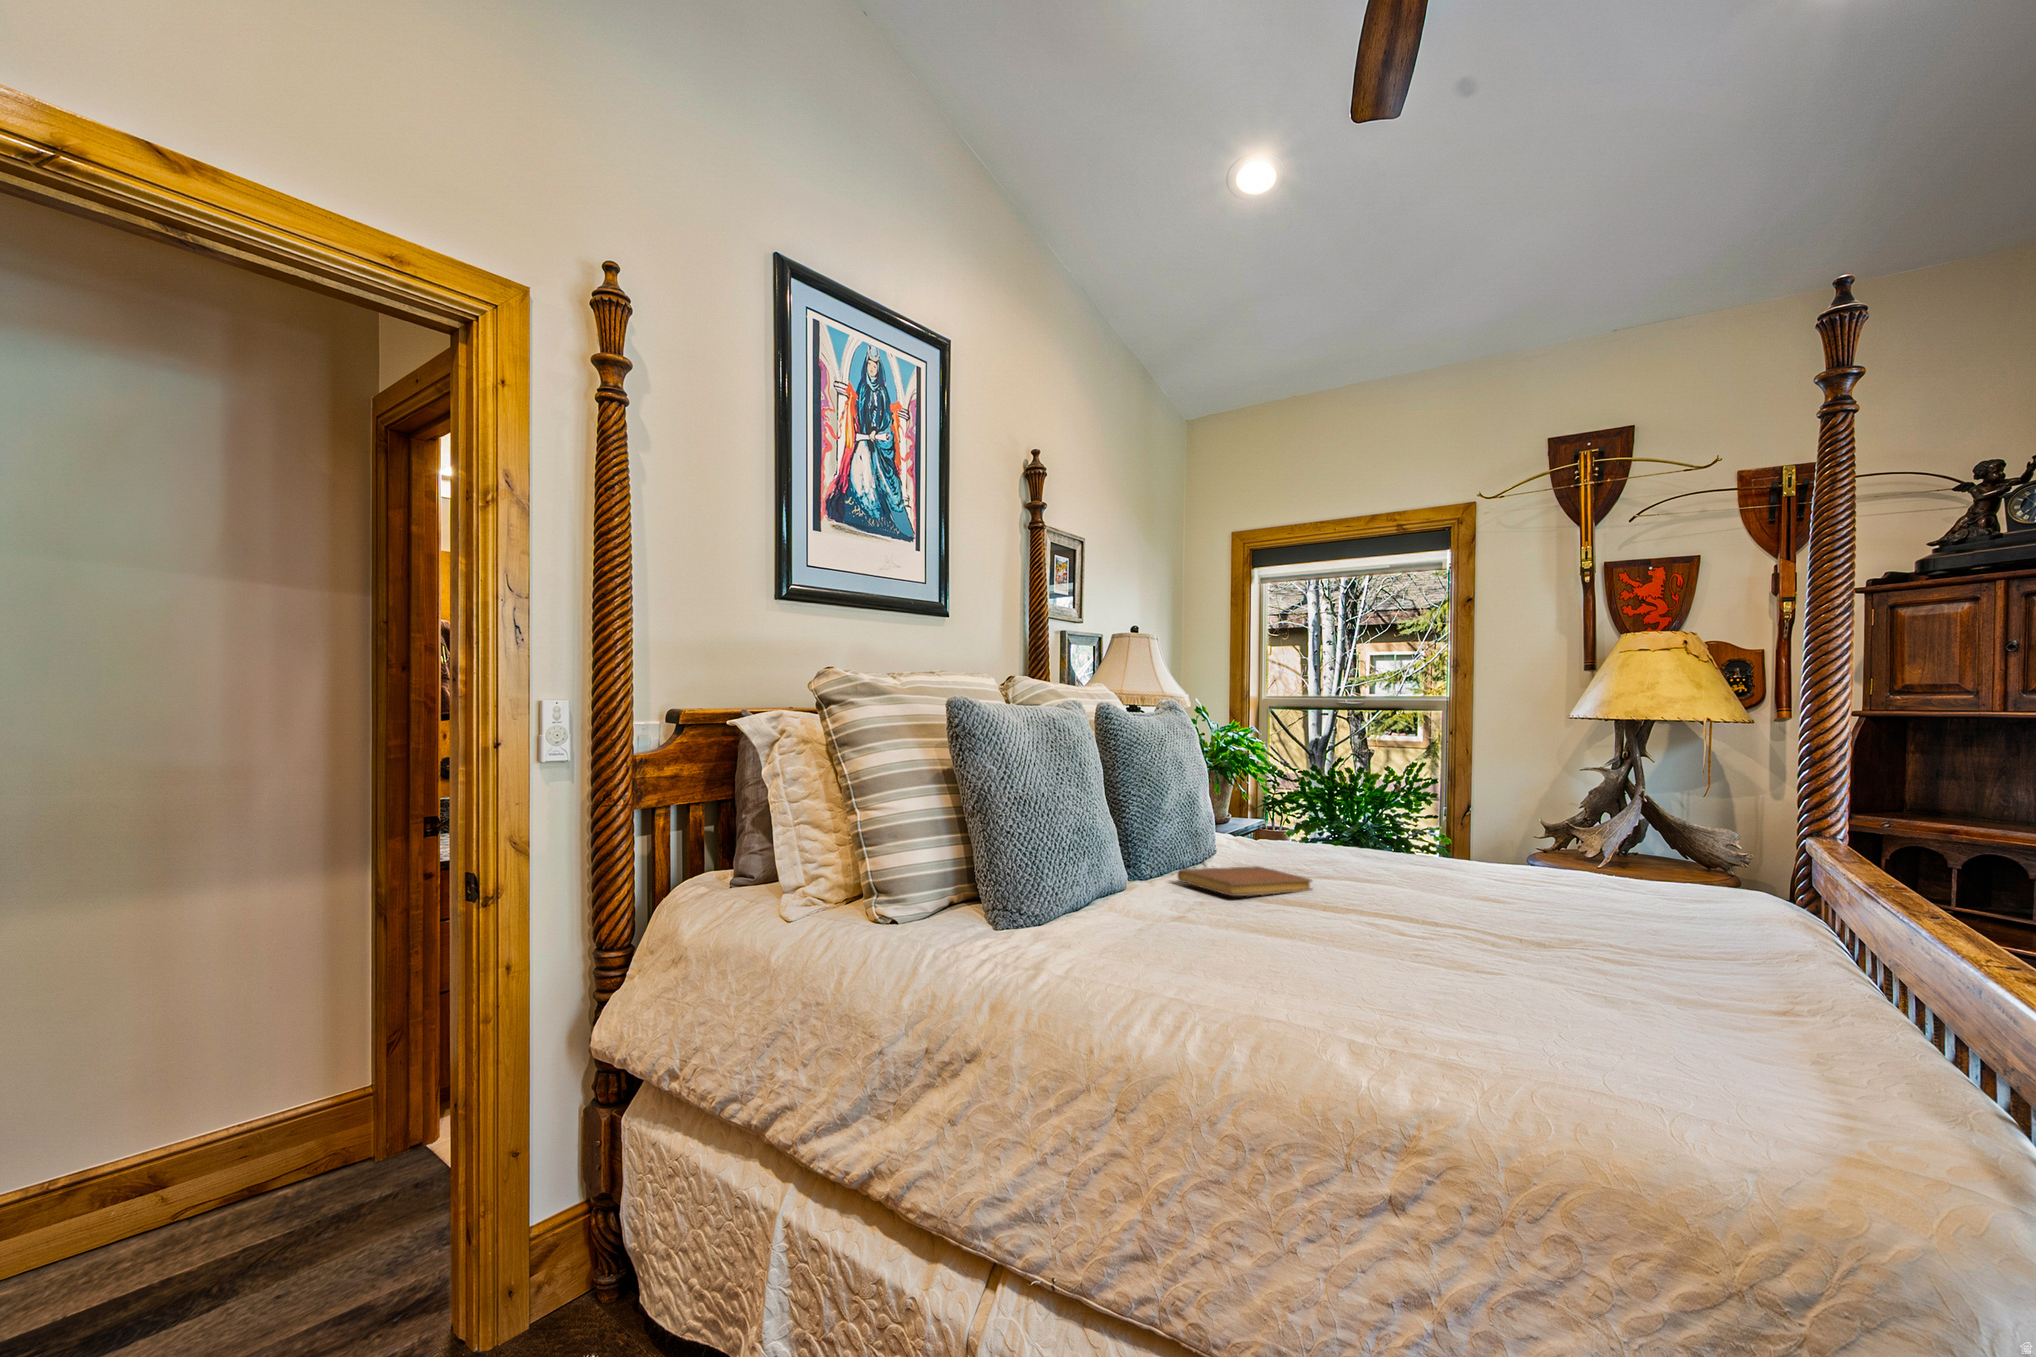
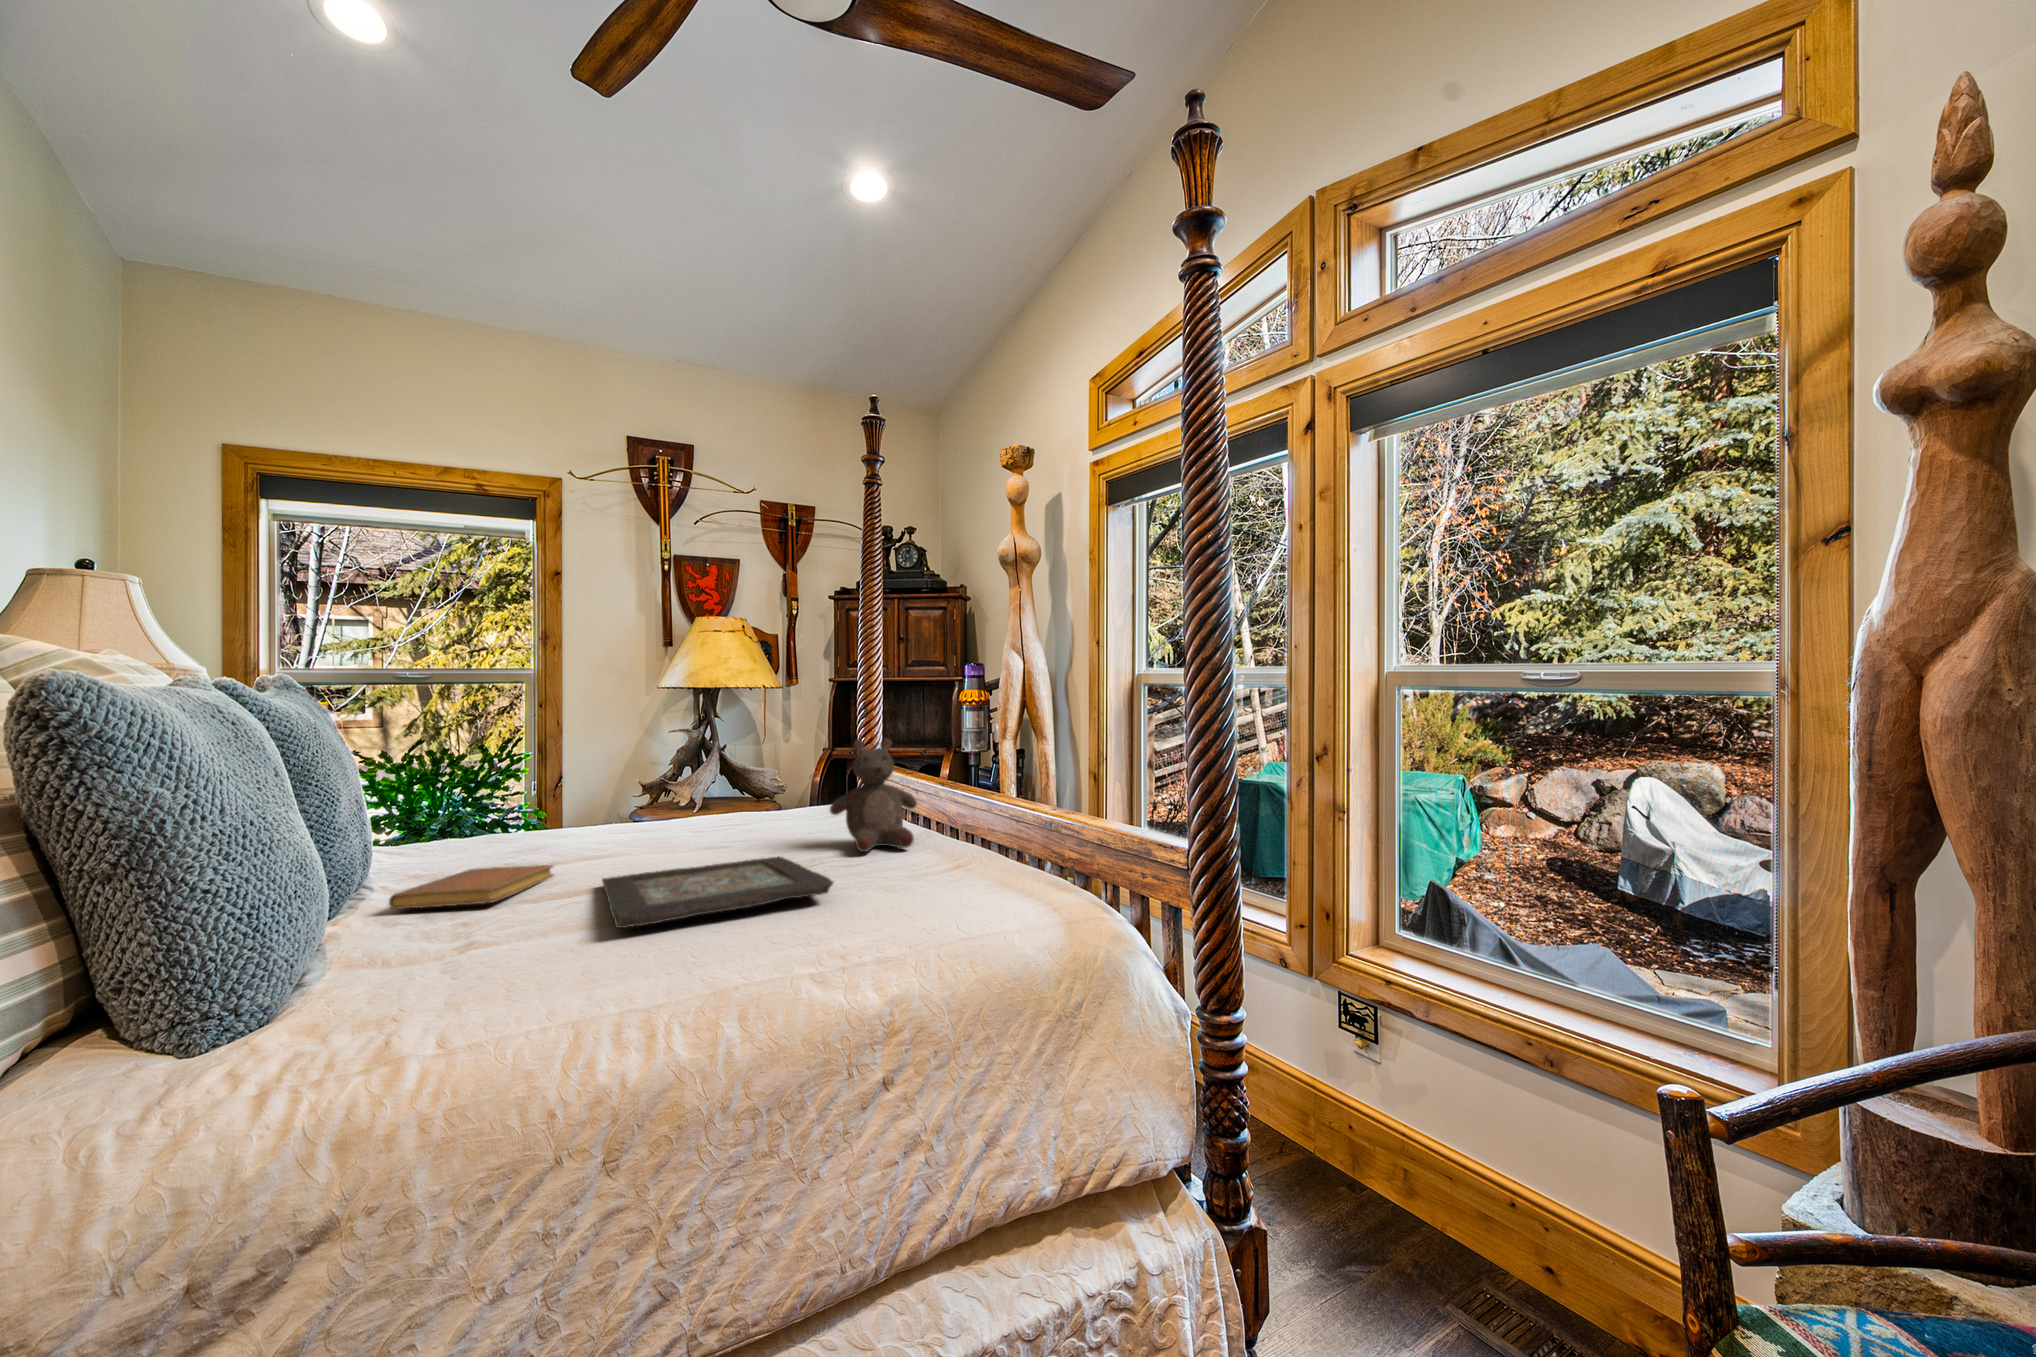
stuffed bear: none [1625,807,1792,982] -> present [830,738,917,852]
decorative tray: none [1263,902,1533,991] -> present [602,857,833,928]

